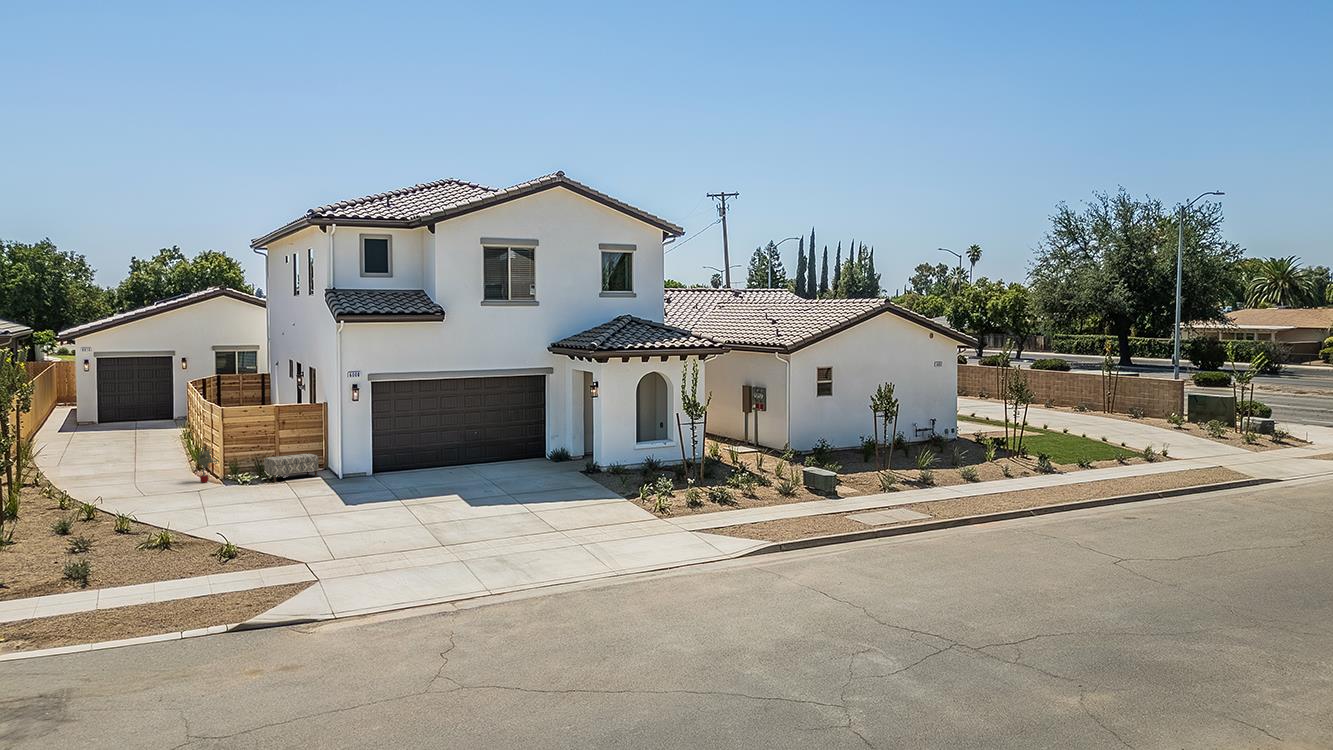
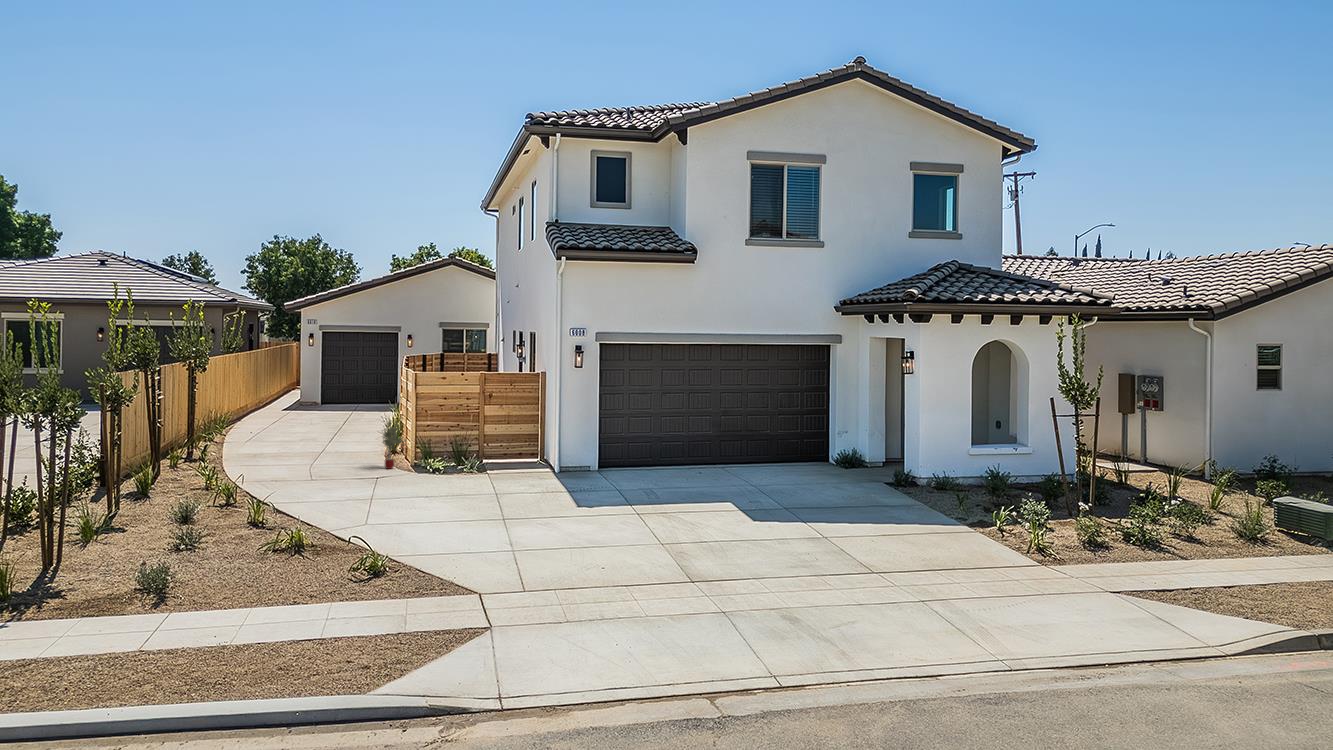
bench: present [264,454,318,482] -> none [463,438,530,472]

